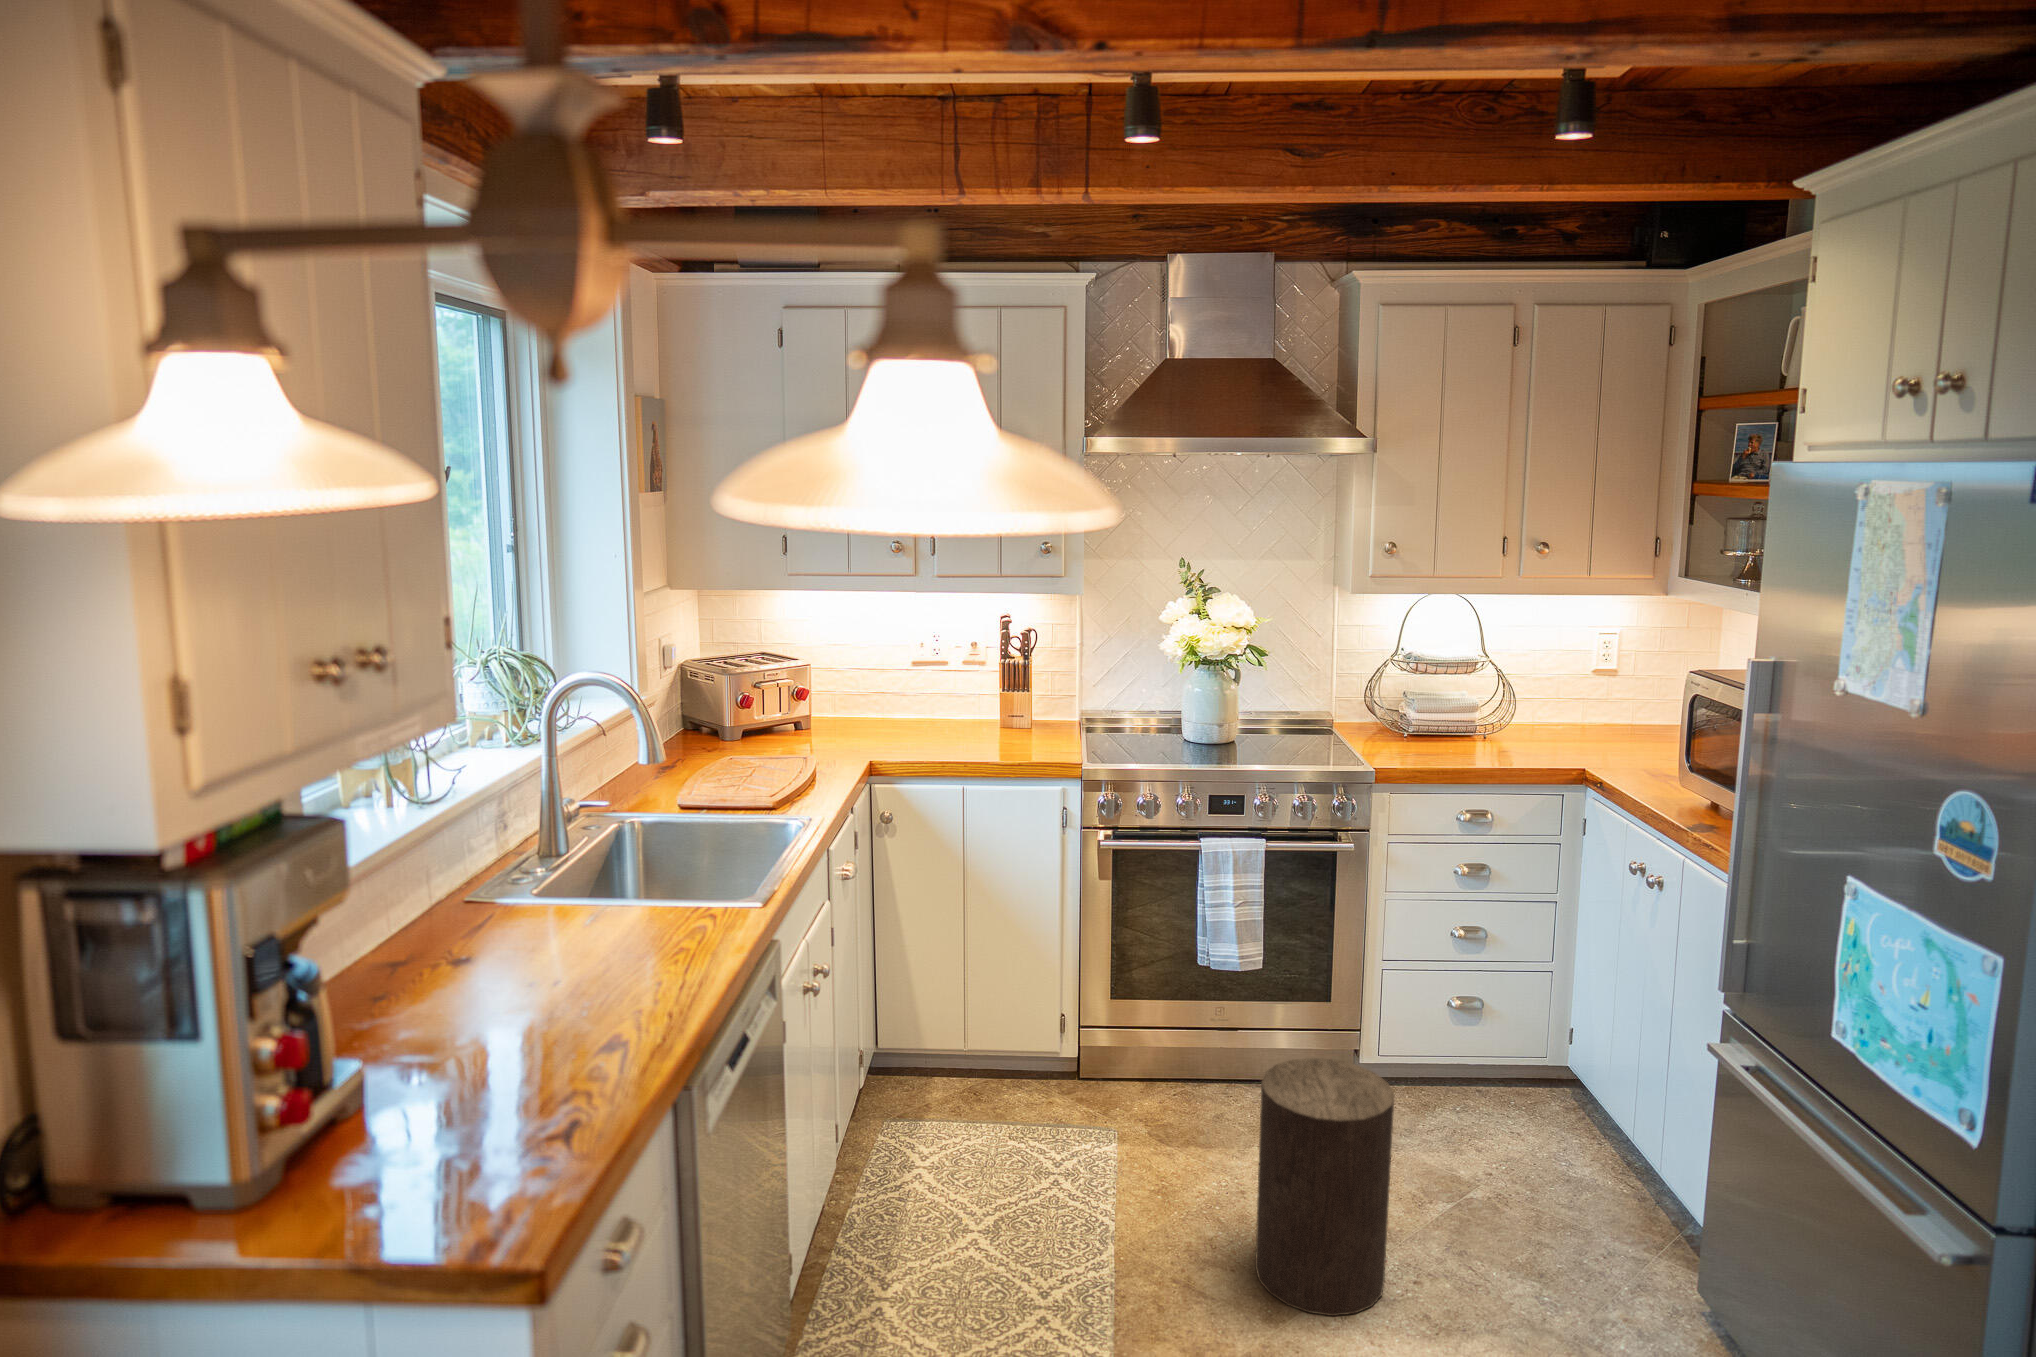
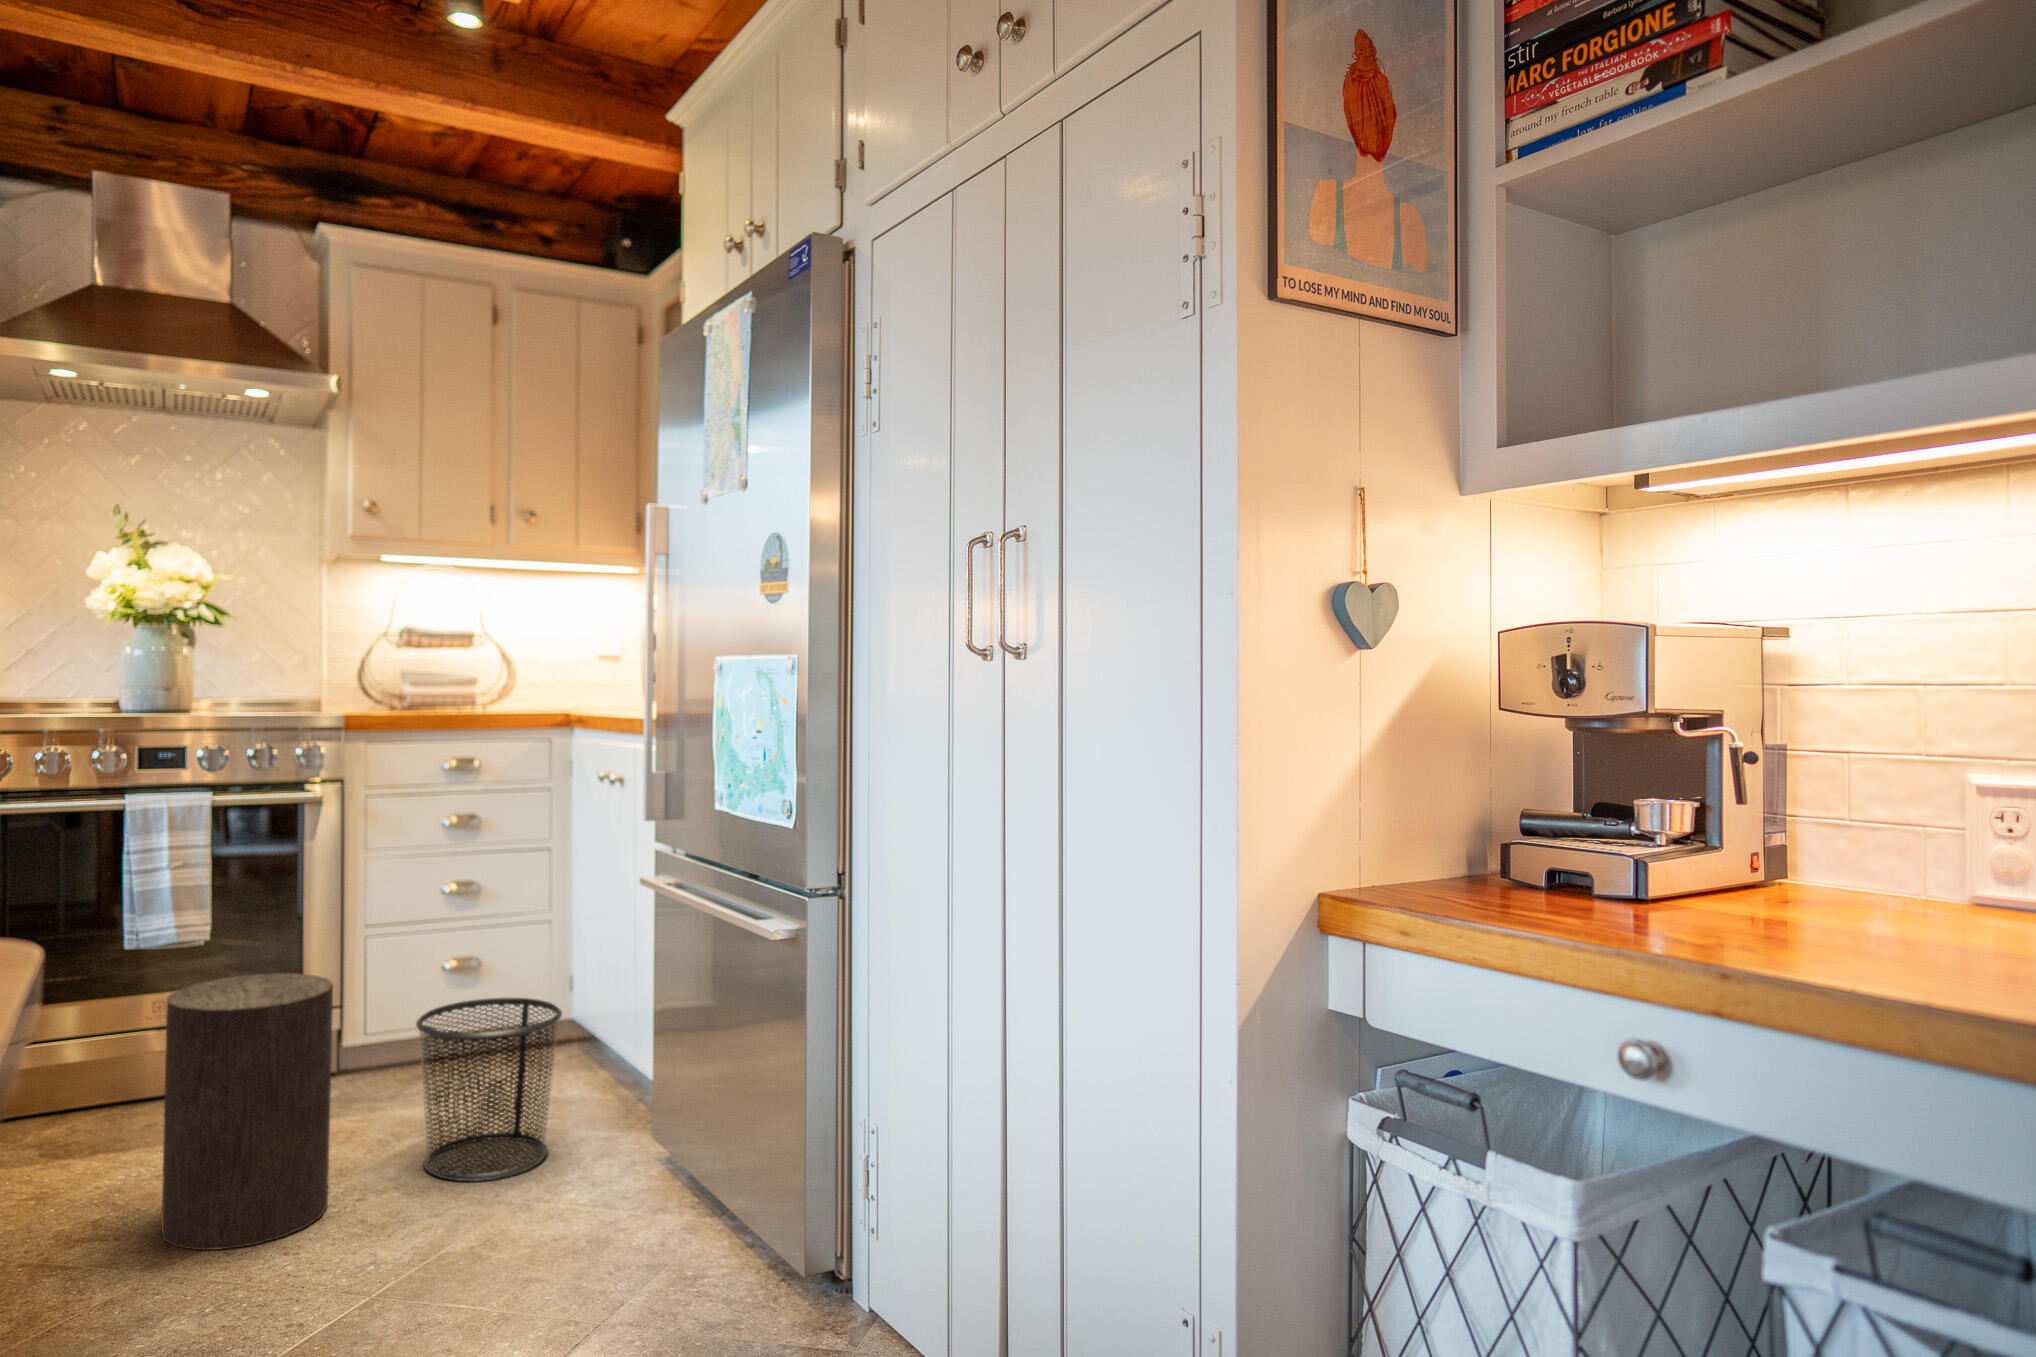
waste bin: none [1457,1097,1602,1294] -> present [416,998,562,1181]

